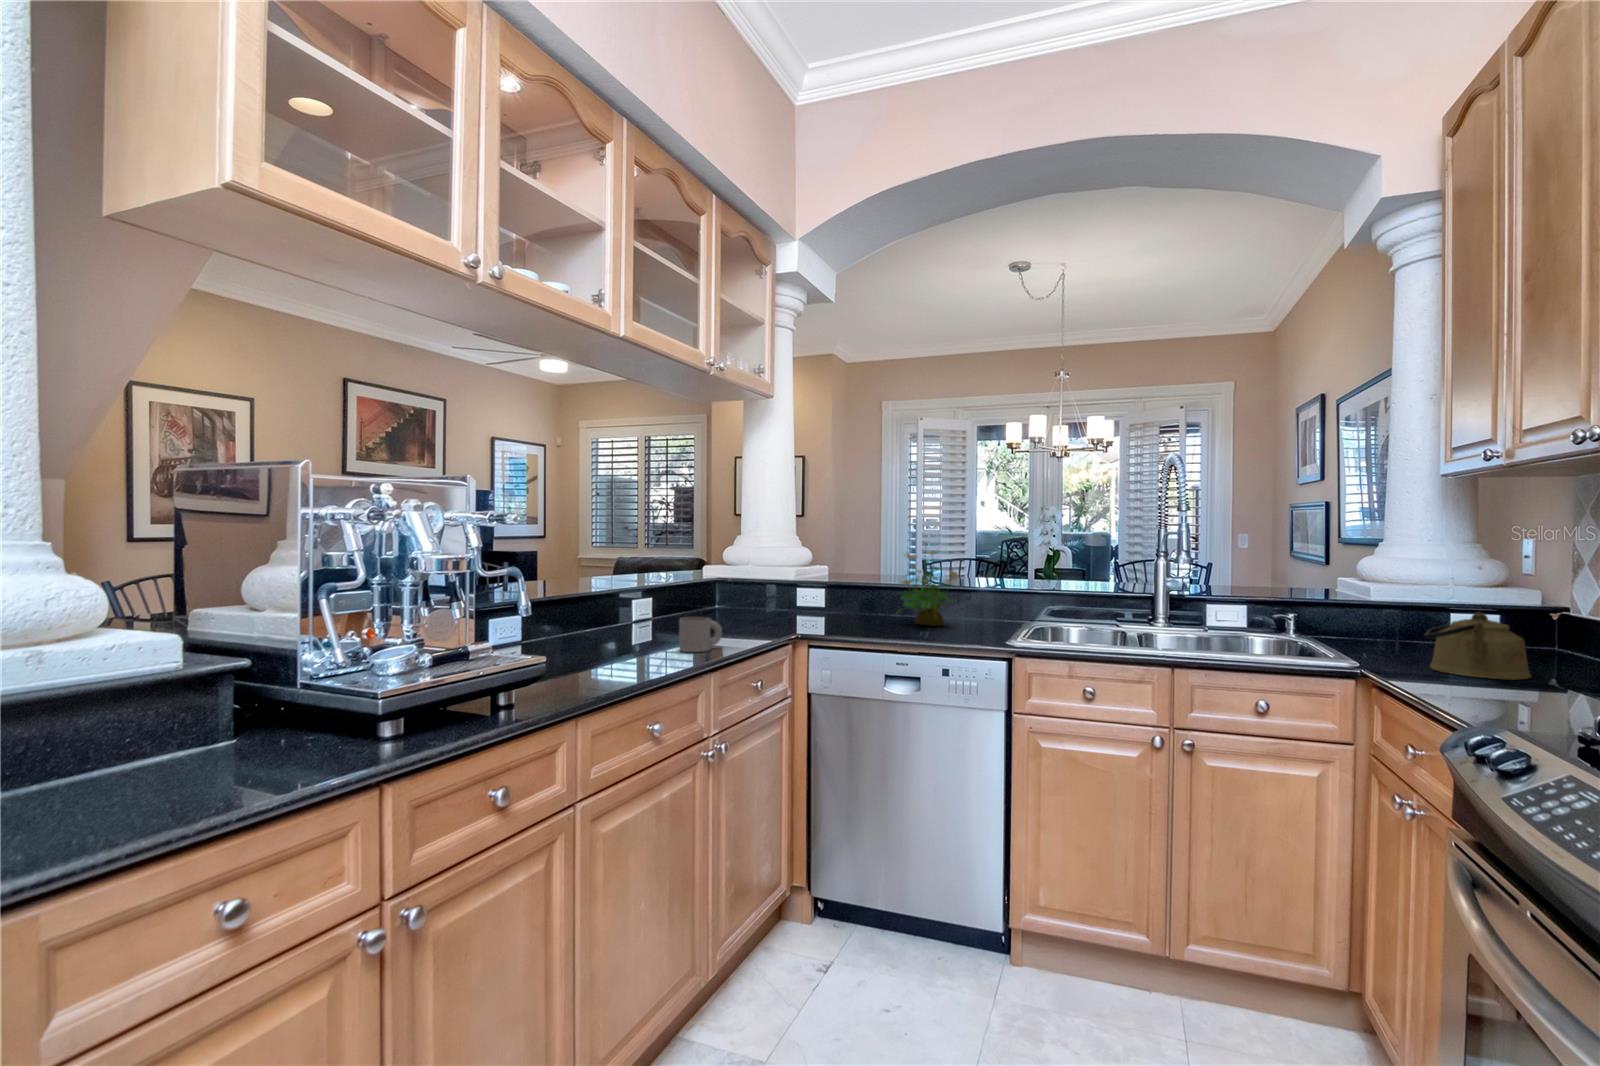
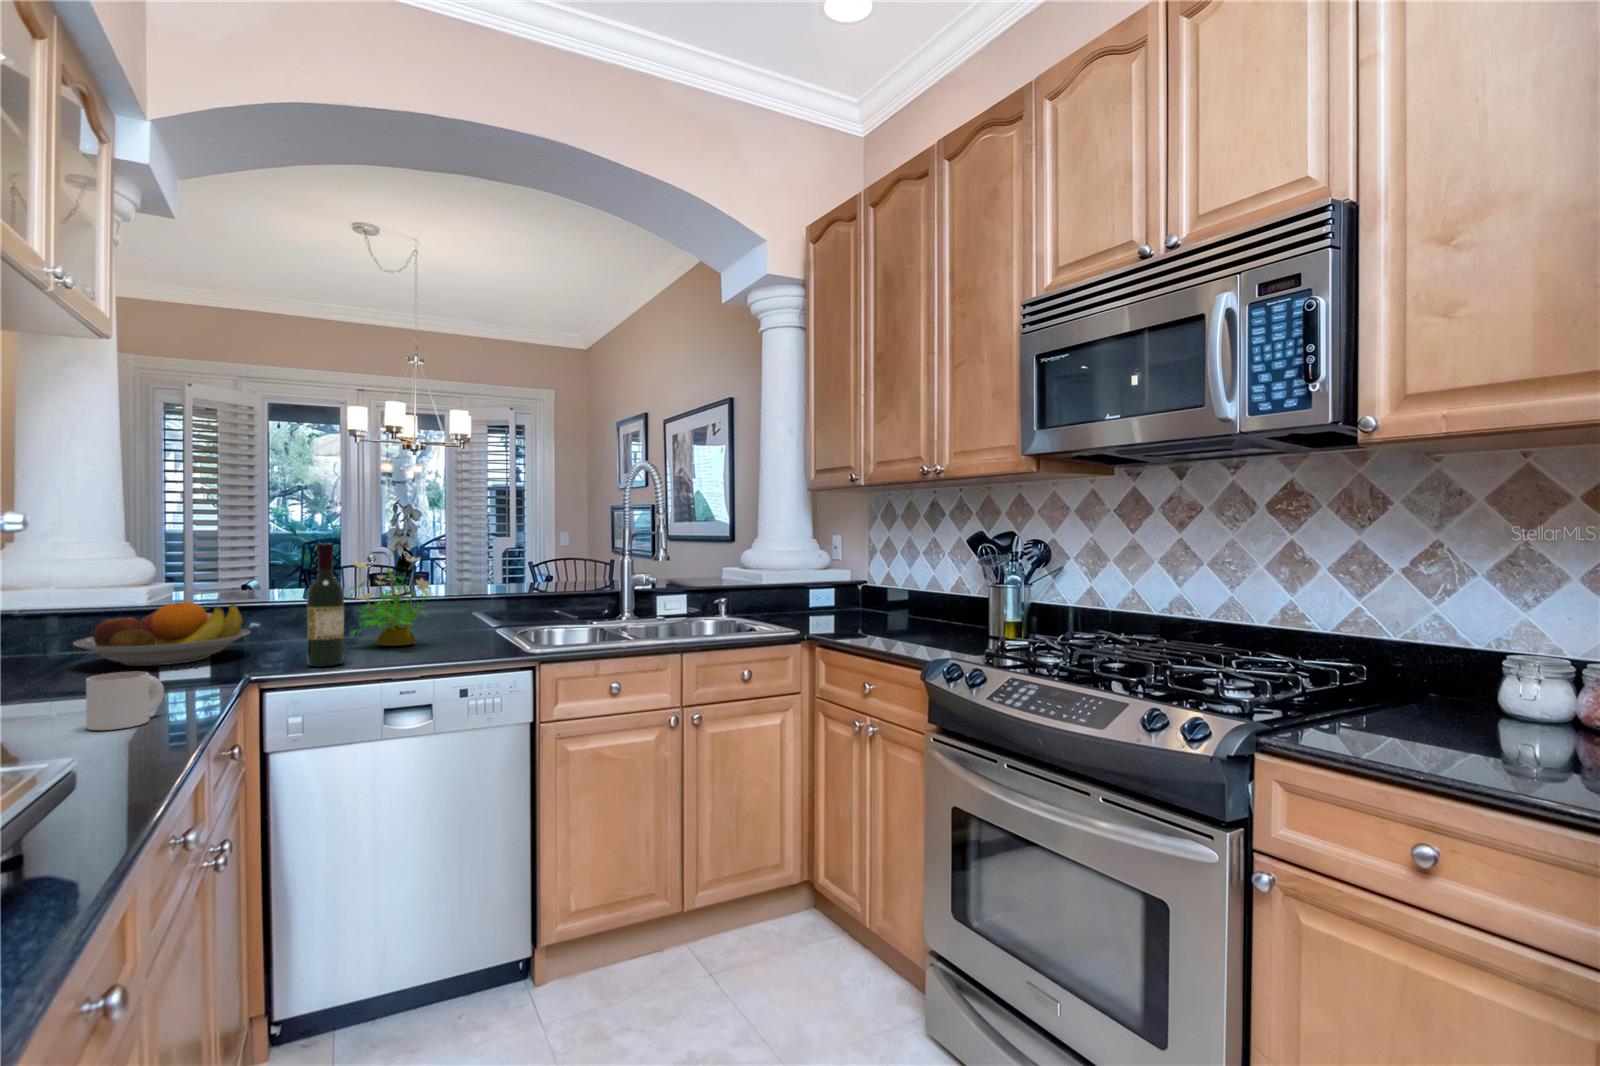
wine bottle: none [845,537,871,634] -> present [307,544,344,667]
fruit bowl: none [740,577,836,620] -> present [73,602,250,666]
kettle: present [1425,613,1531,680] -> none [821,586,878,631]

